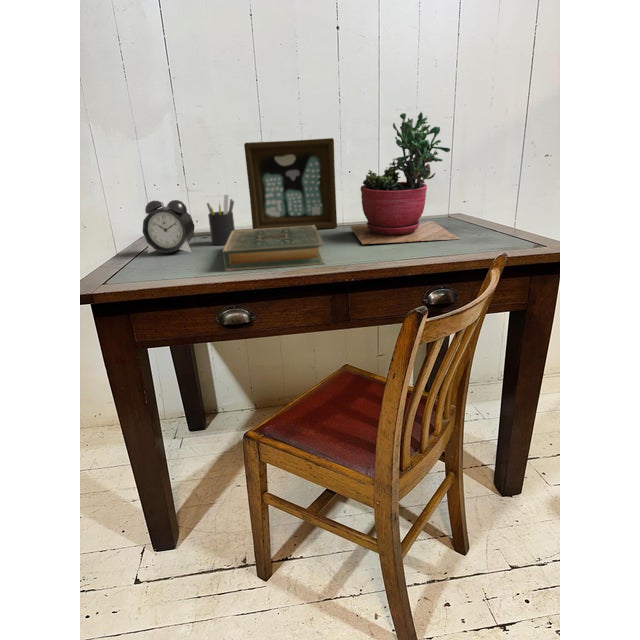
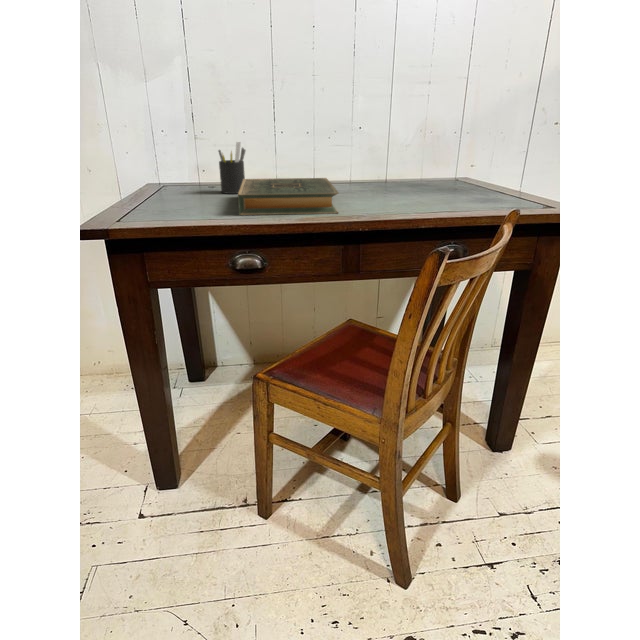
succulent plant: present [350,112,459,244] -> none [359,66,470,199]
picture frame: present [244,138,337,229] -> none [257,91,348,186]
alarm clock: present [143,200,195,253] -> none [153,143,206,199]

